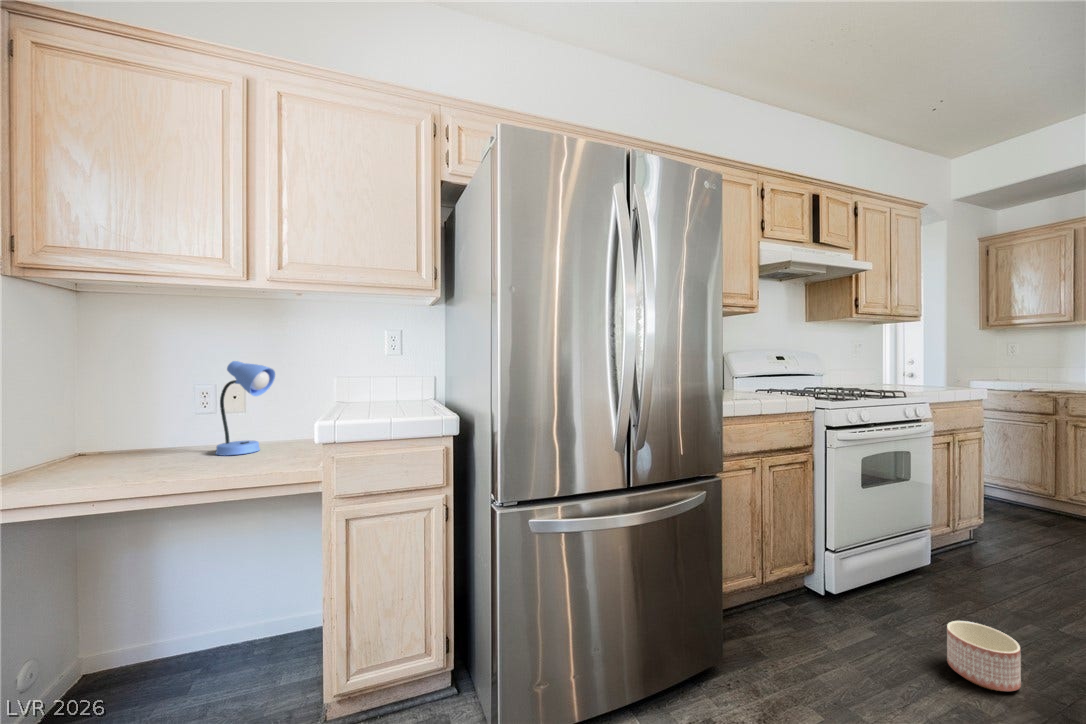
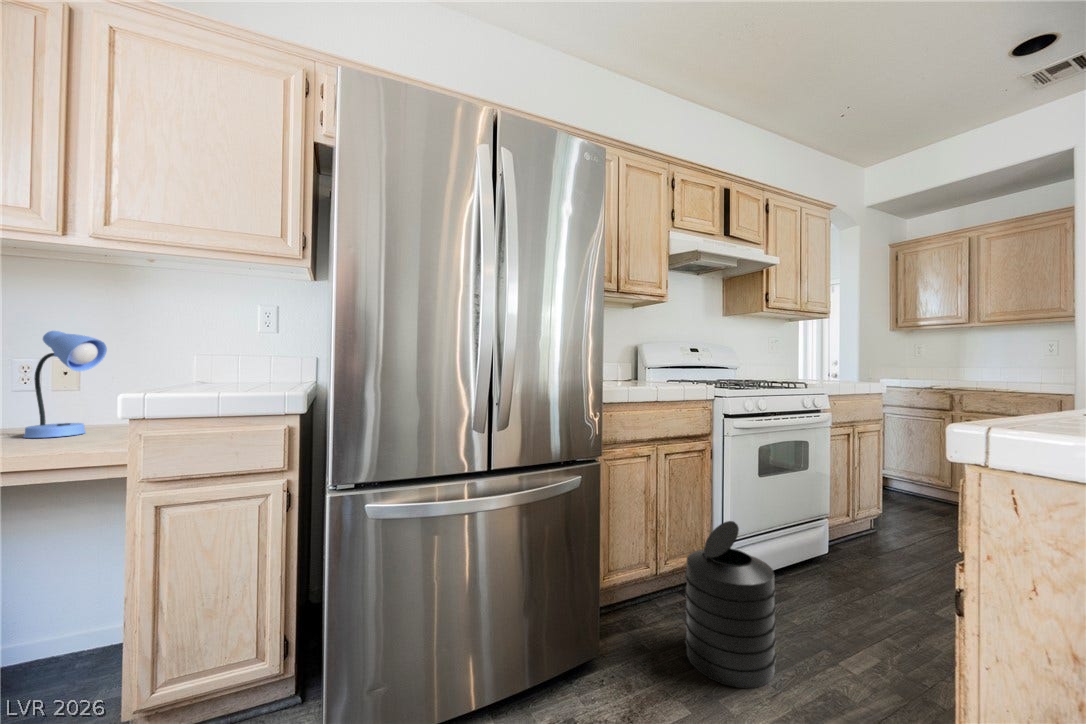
trash can: none [804,535,903,700] -> present [685,521,776,688]
planter: present [947,621,1021,691] -> none [823,606,887,674]

